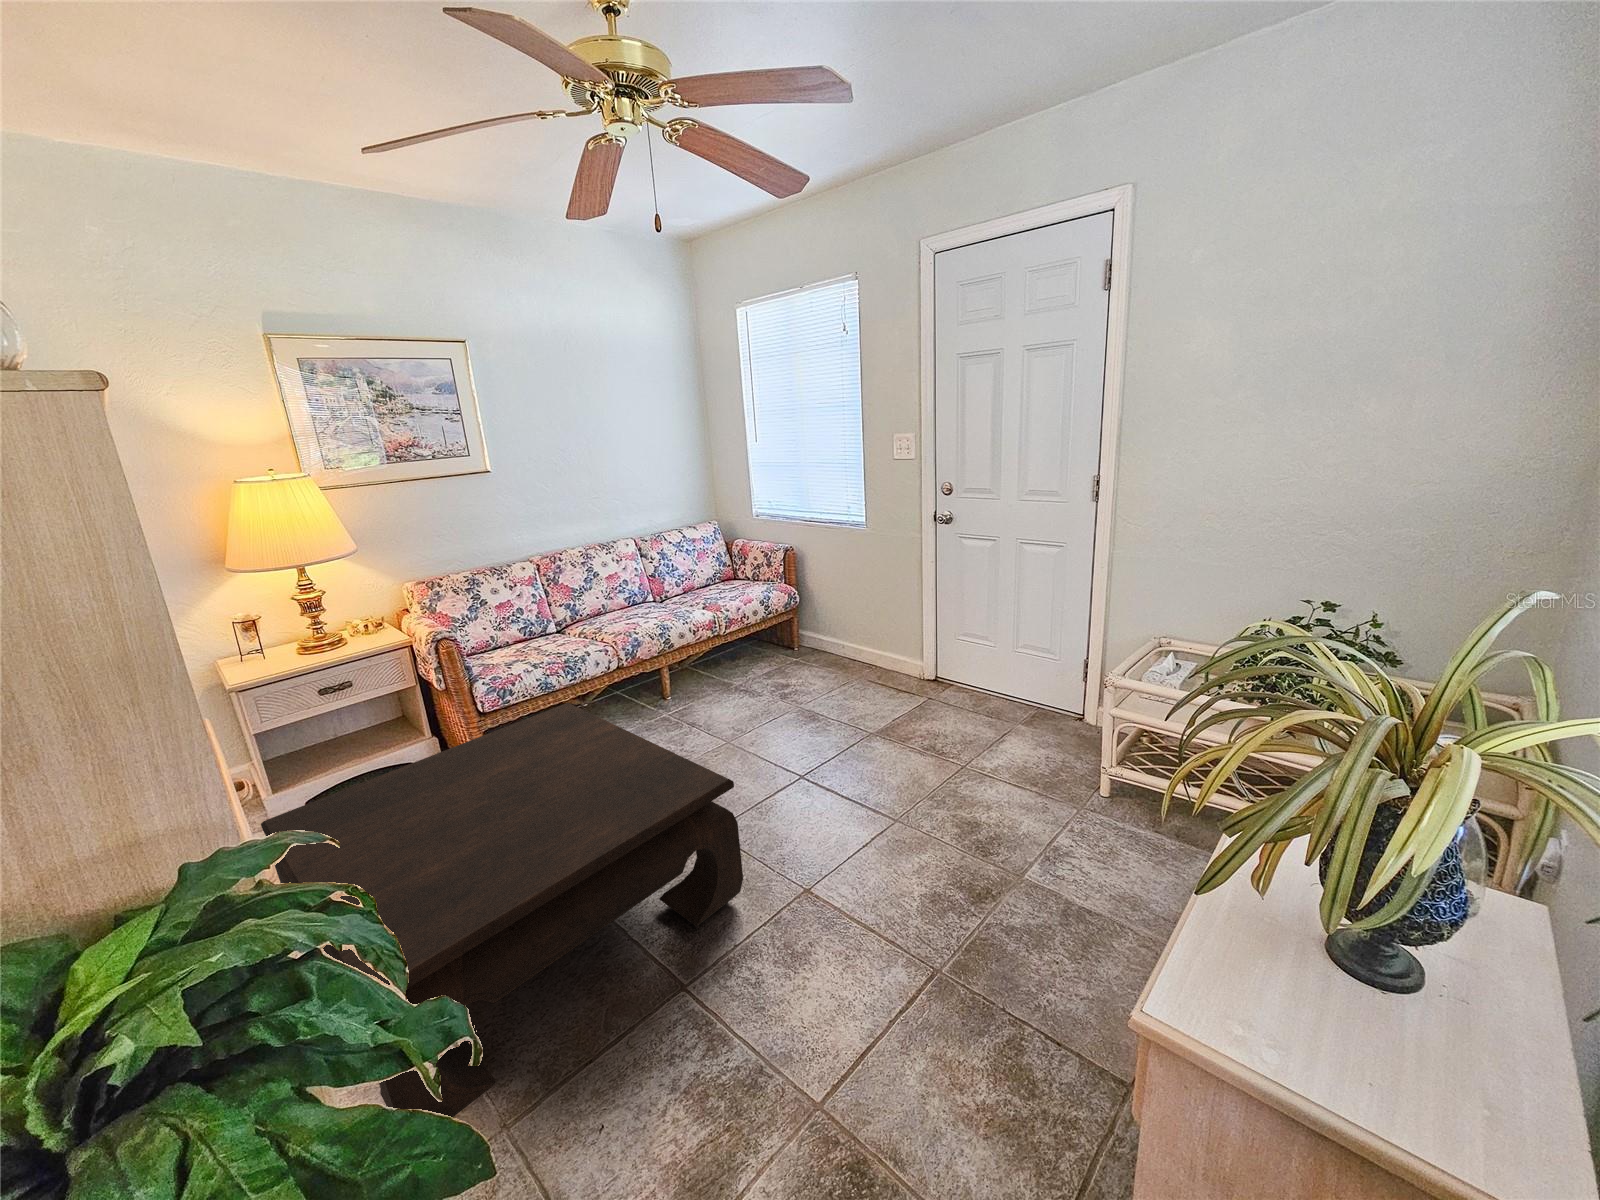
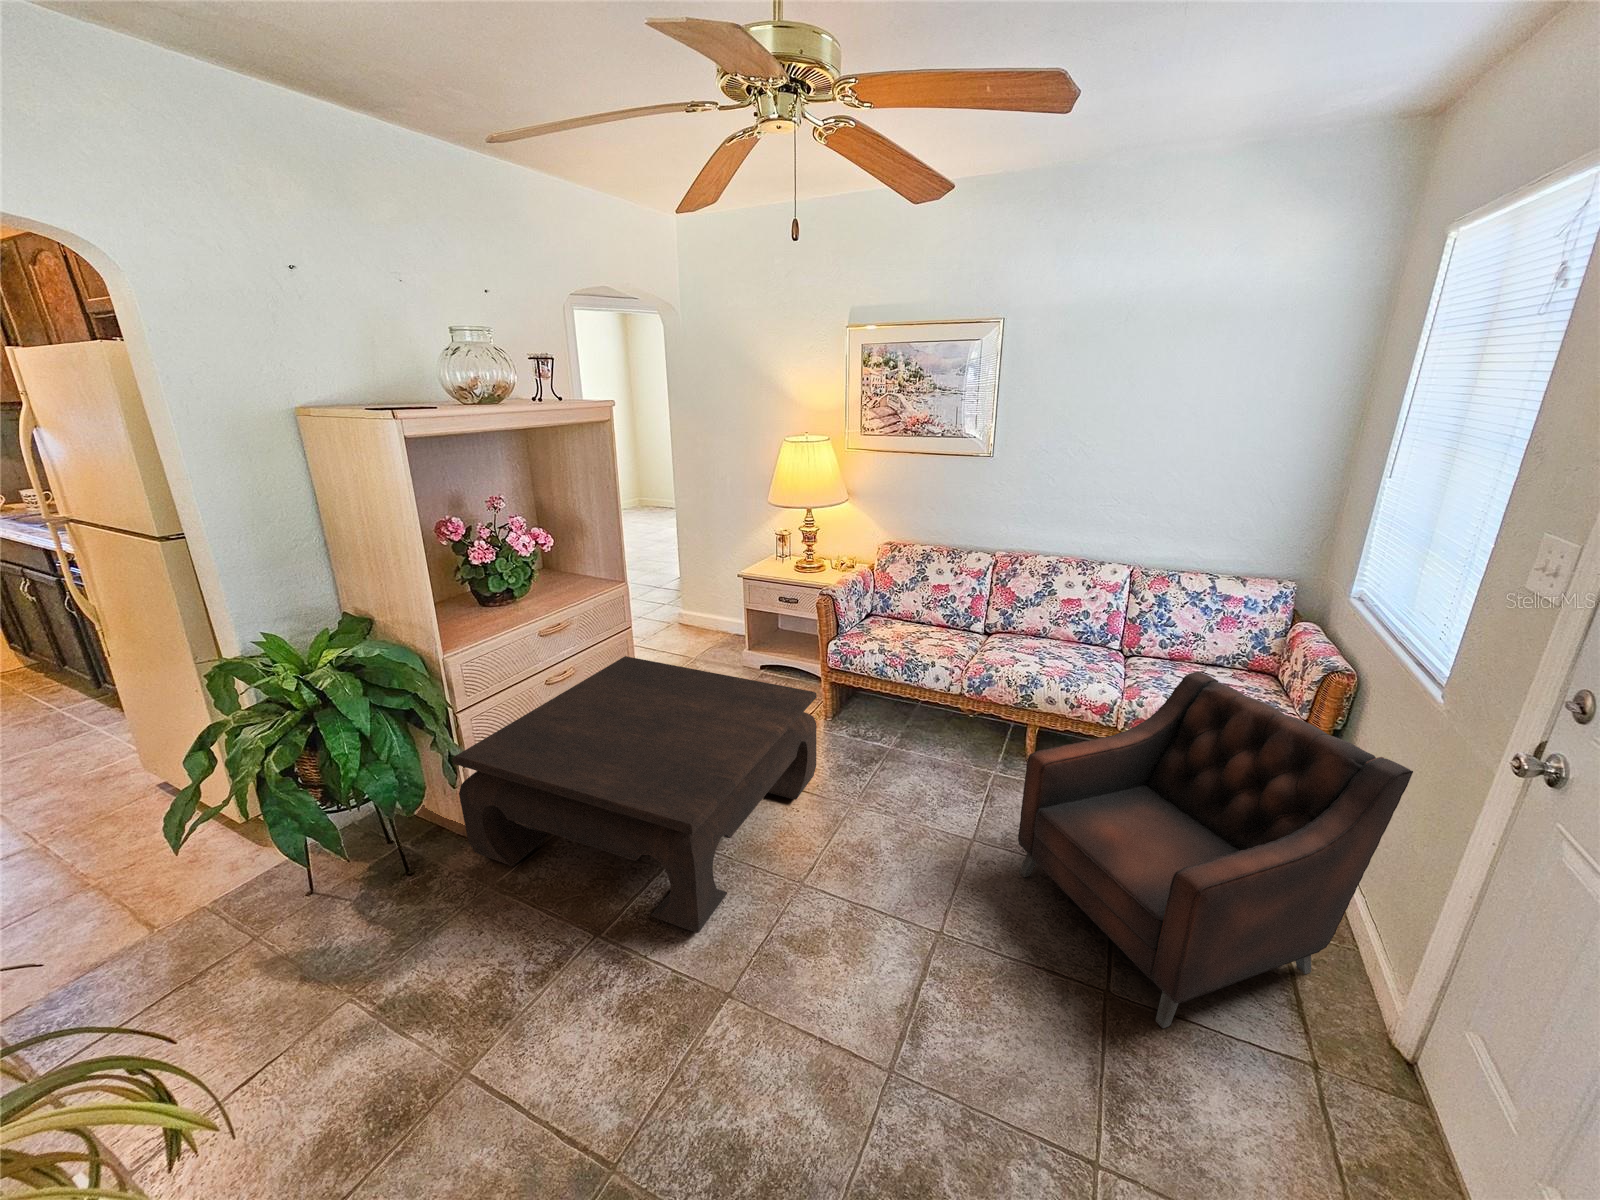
armchair: none [761,559,905,731] -> present [1018,672,1413,1028]

